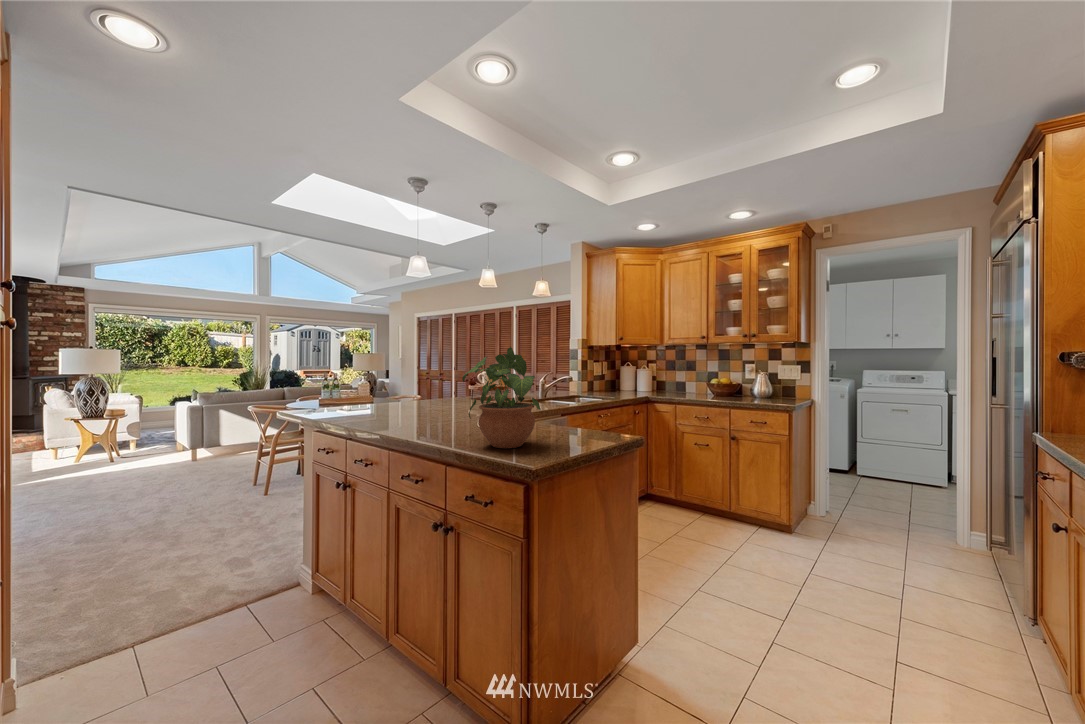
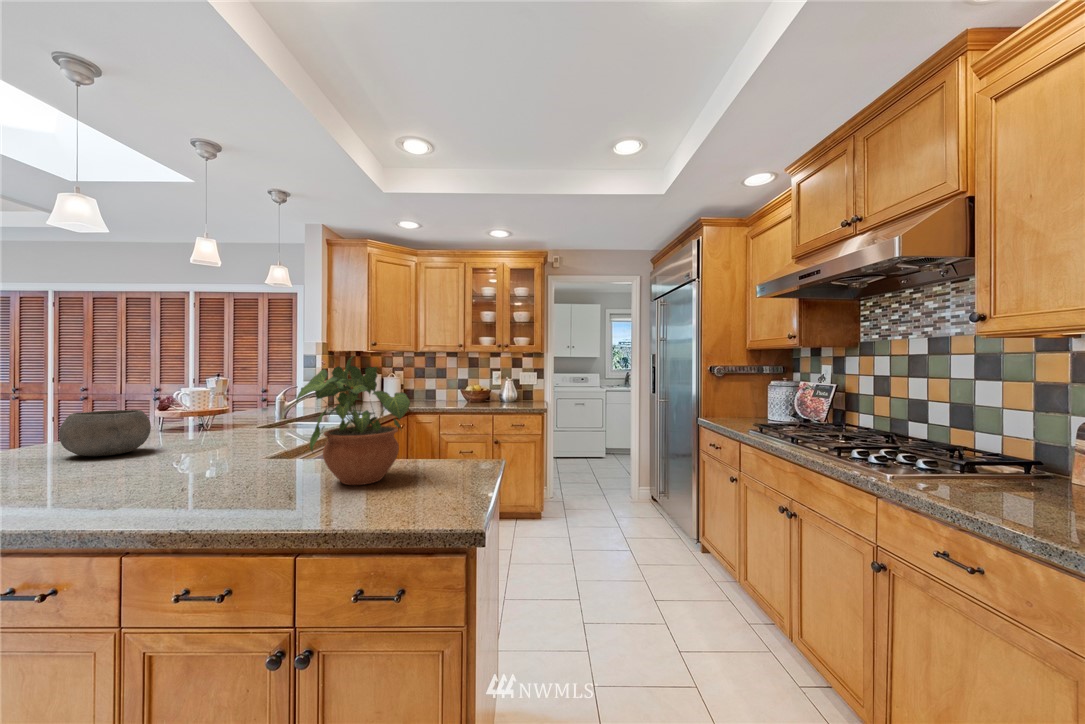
bowl: none [401,384,443,411] -> present [59,410,151,456]

